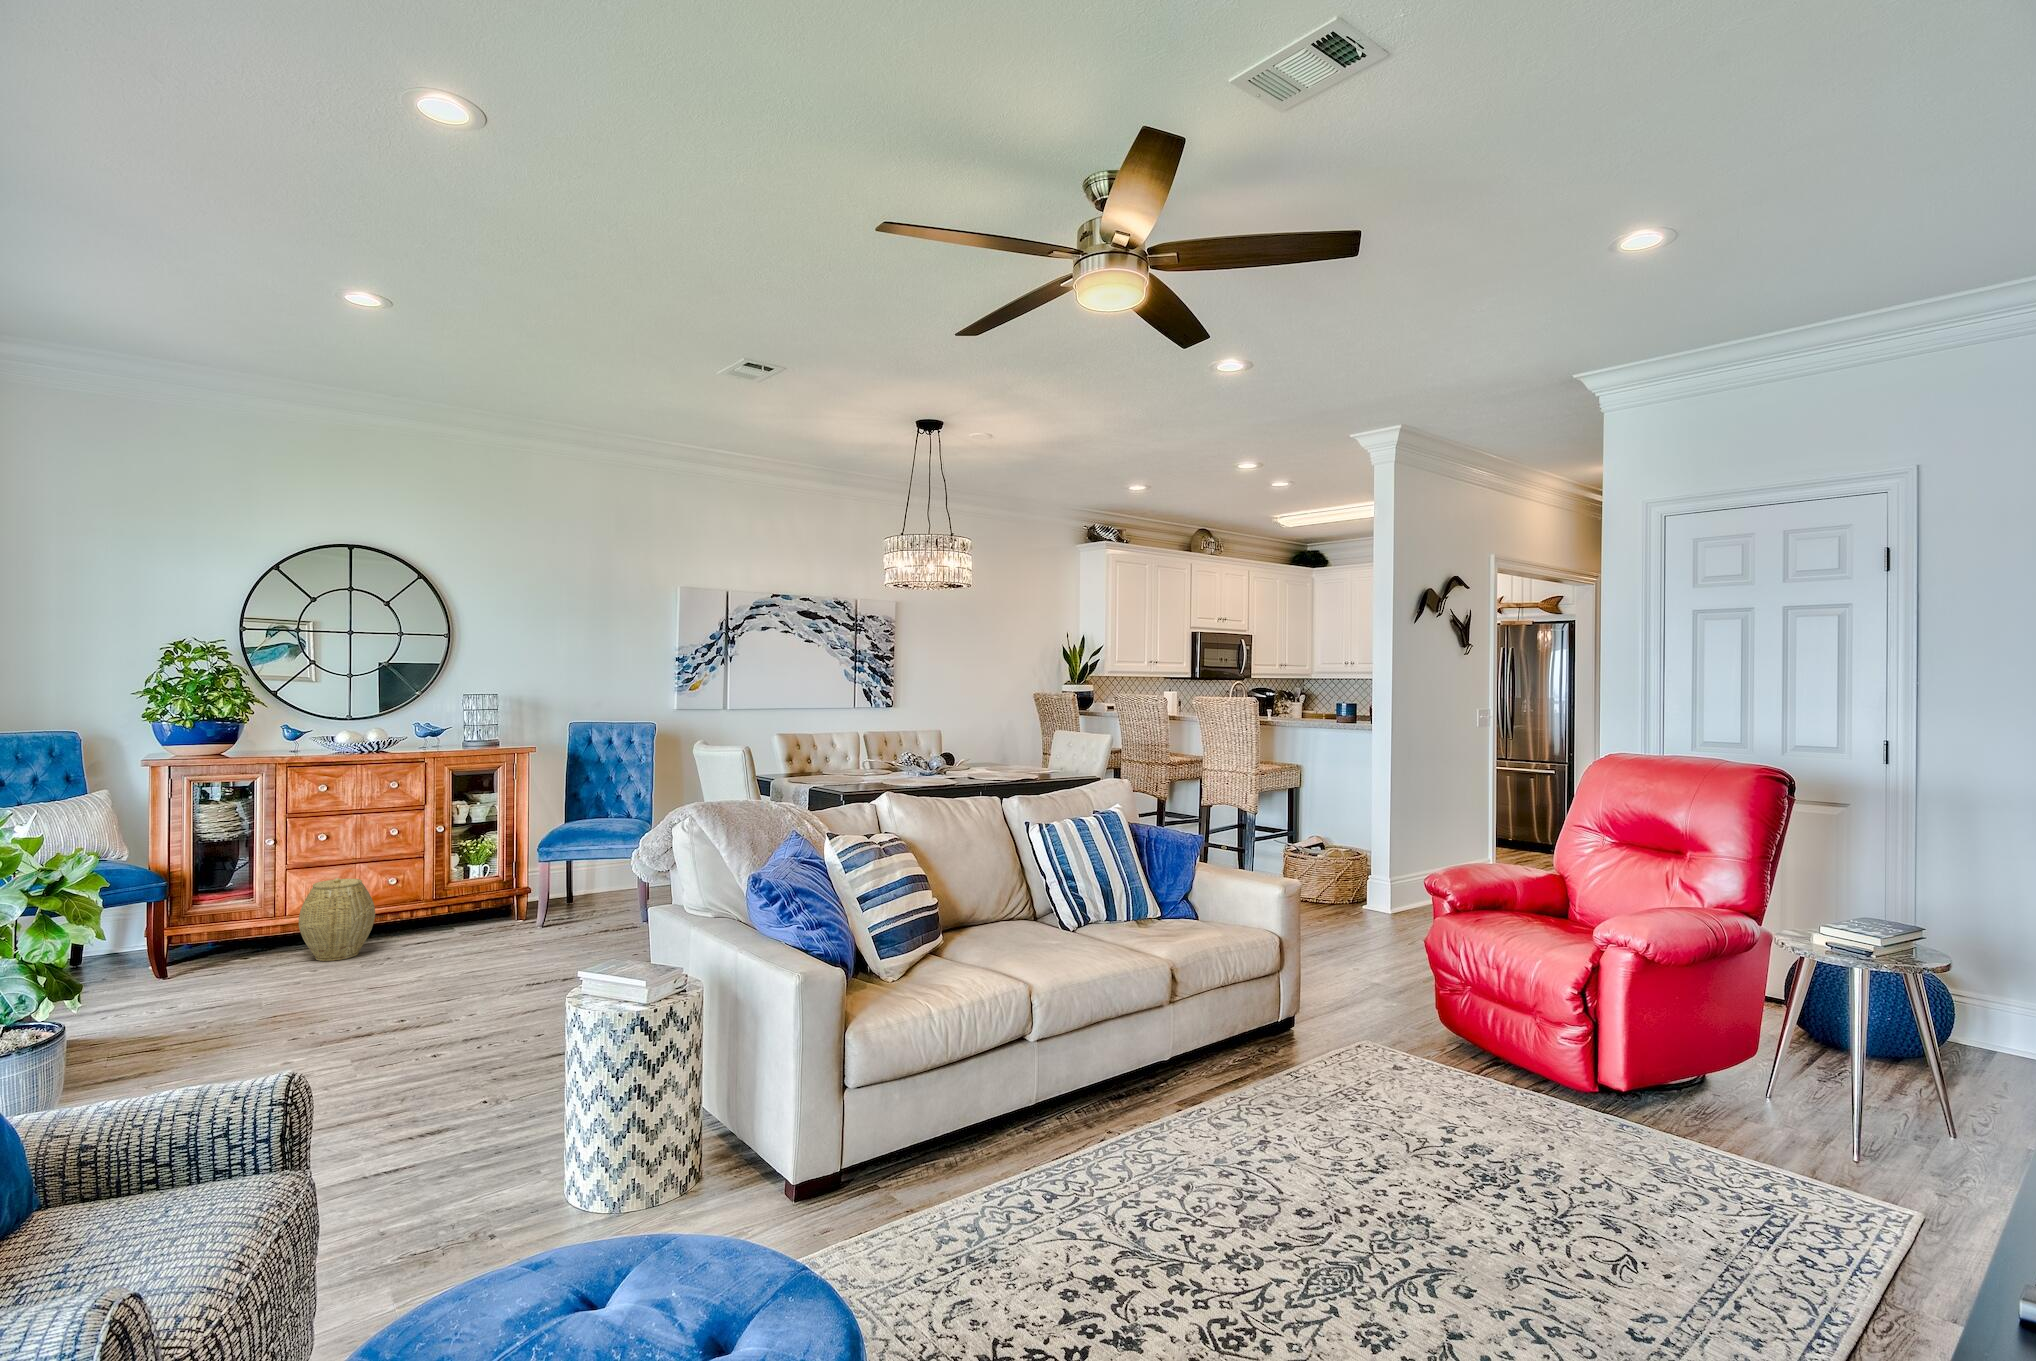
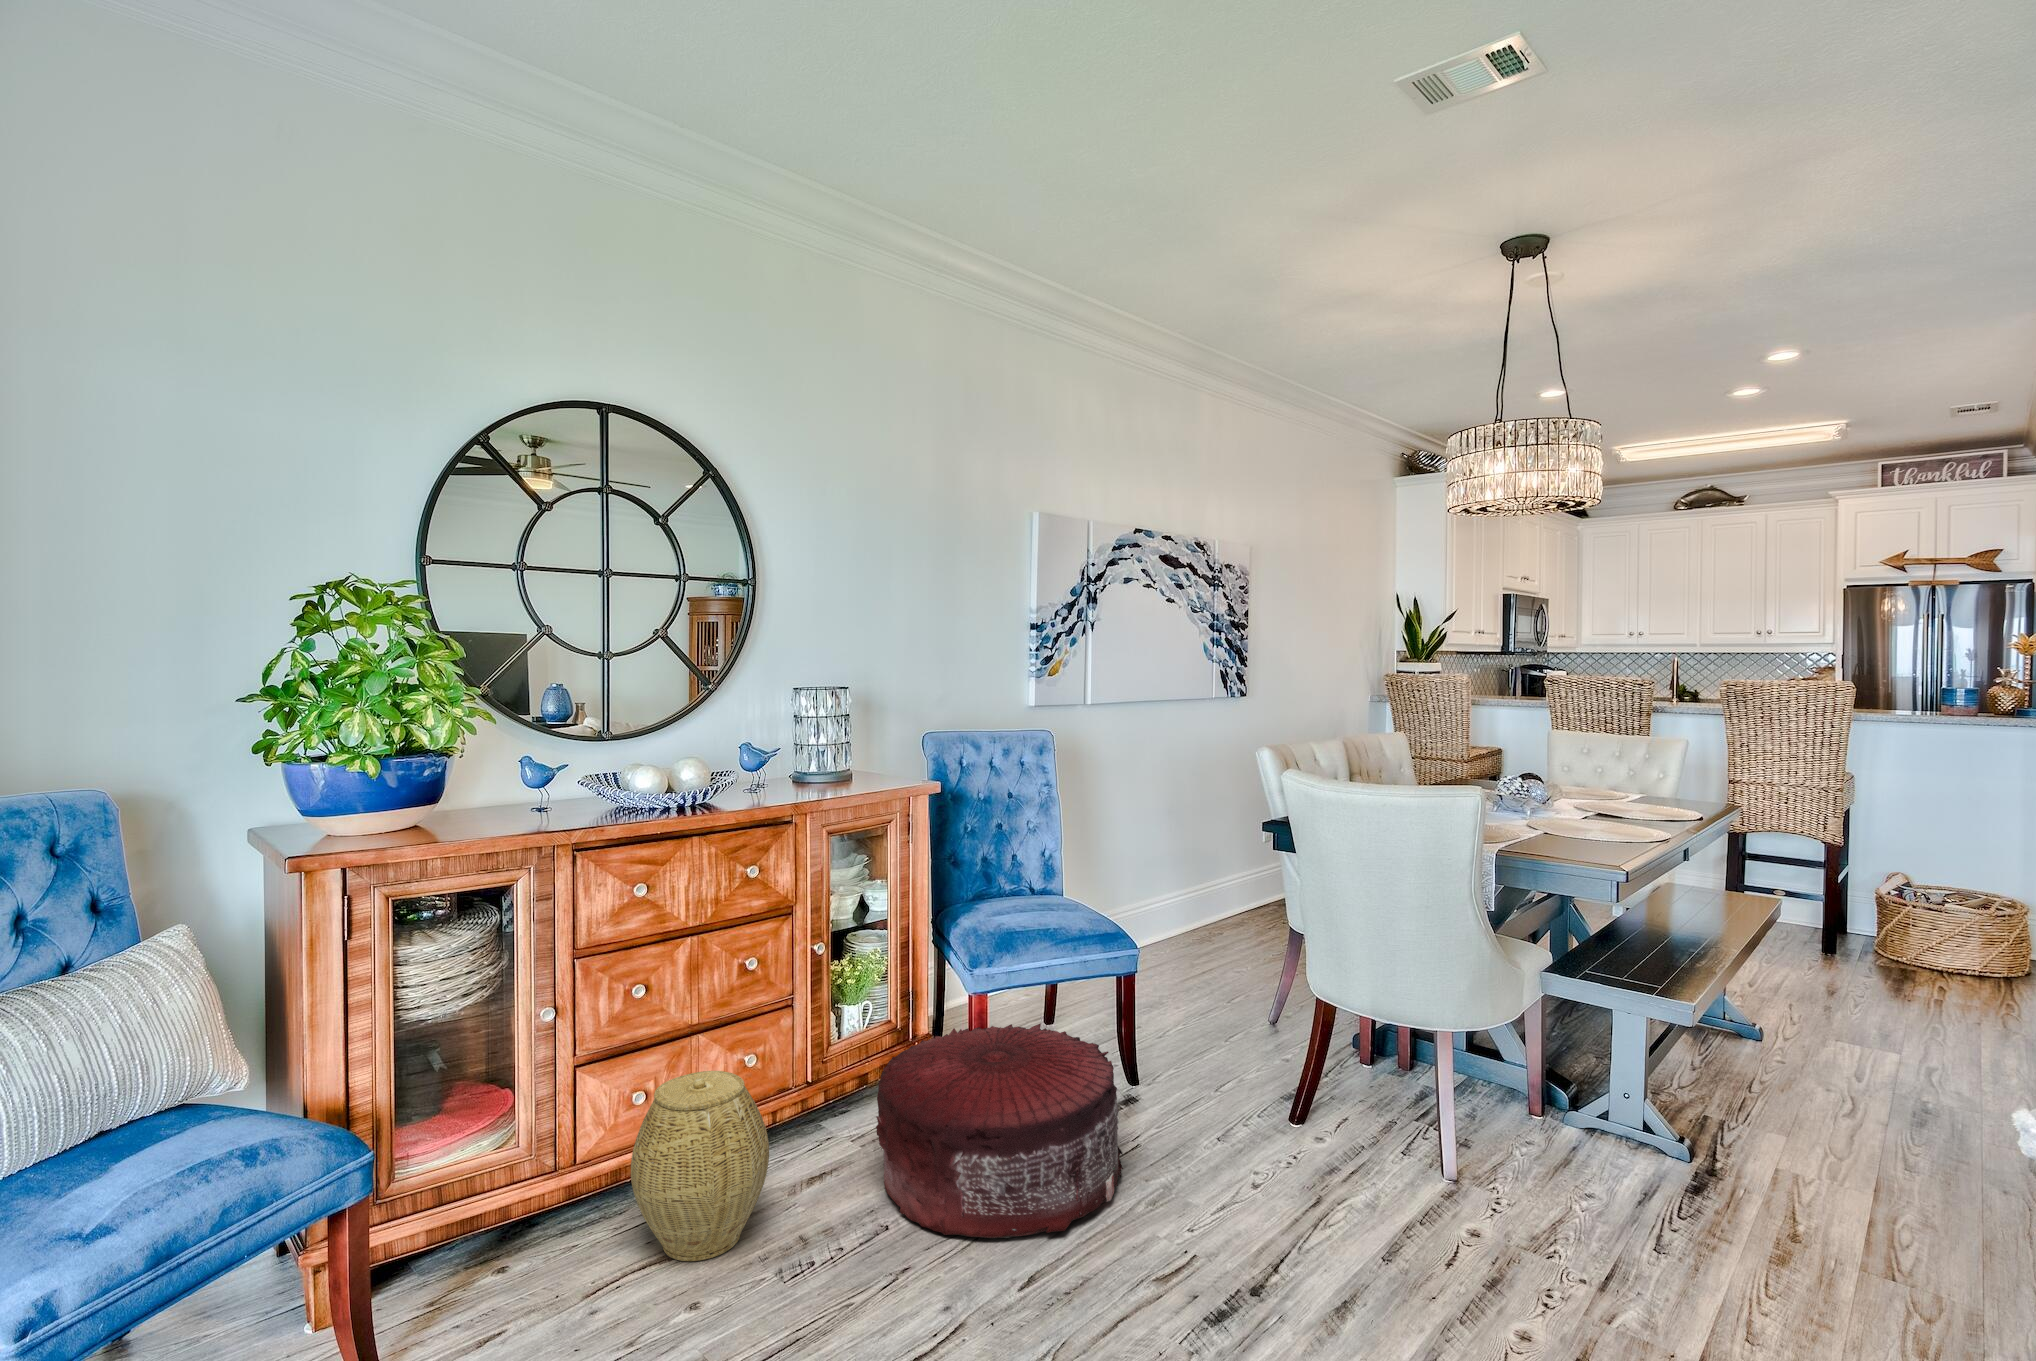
pouf: none [432,876,573,962] -> present [876,1023,1123,1238]

